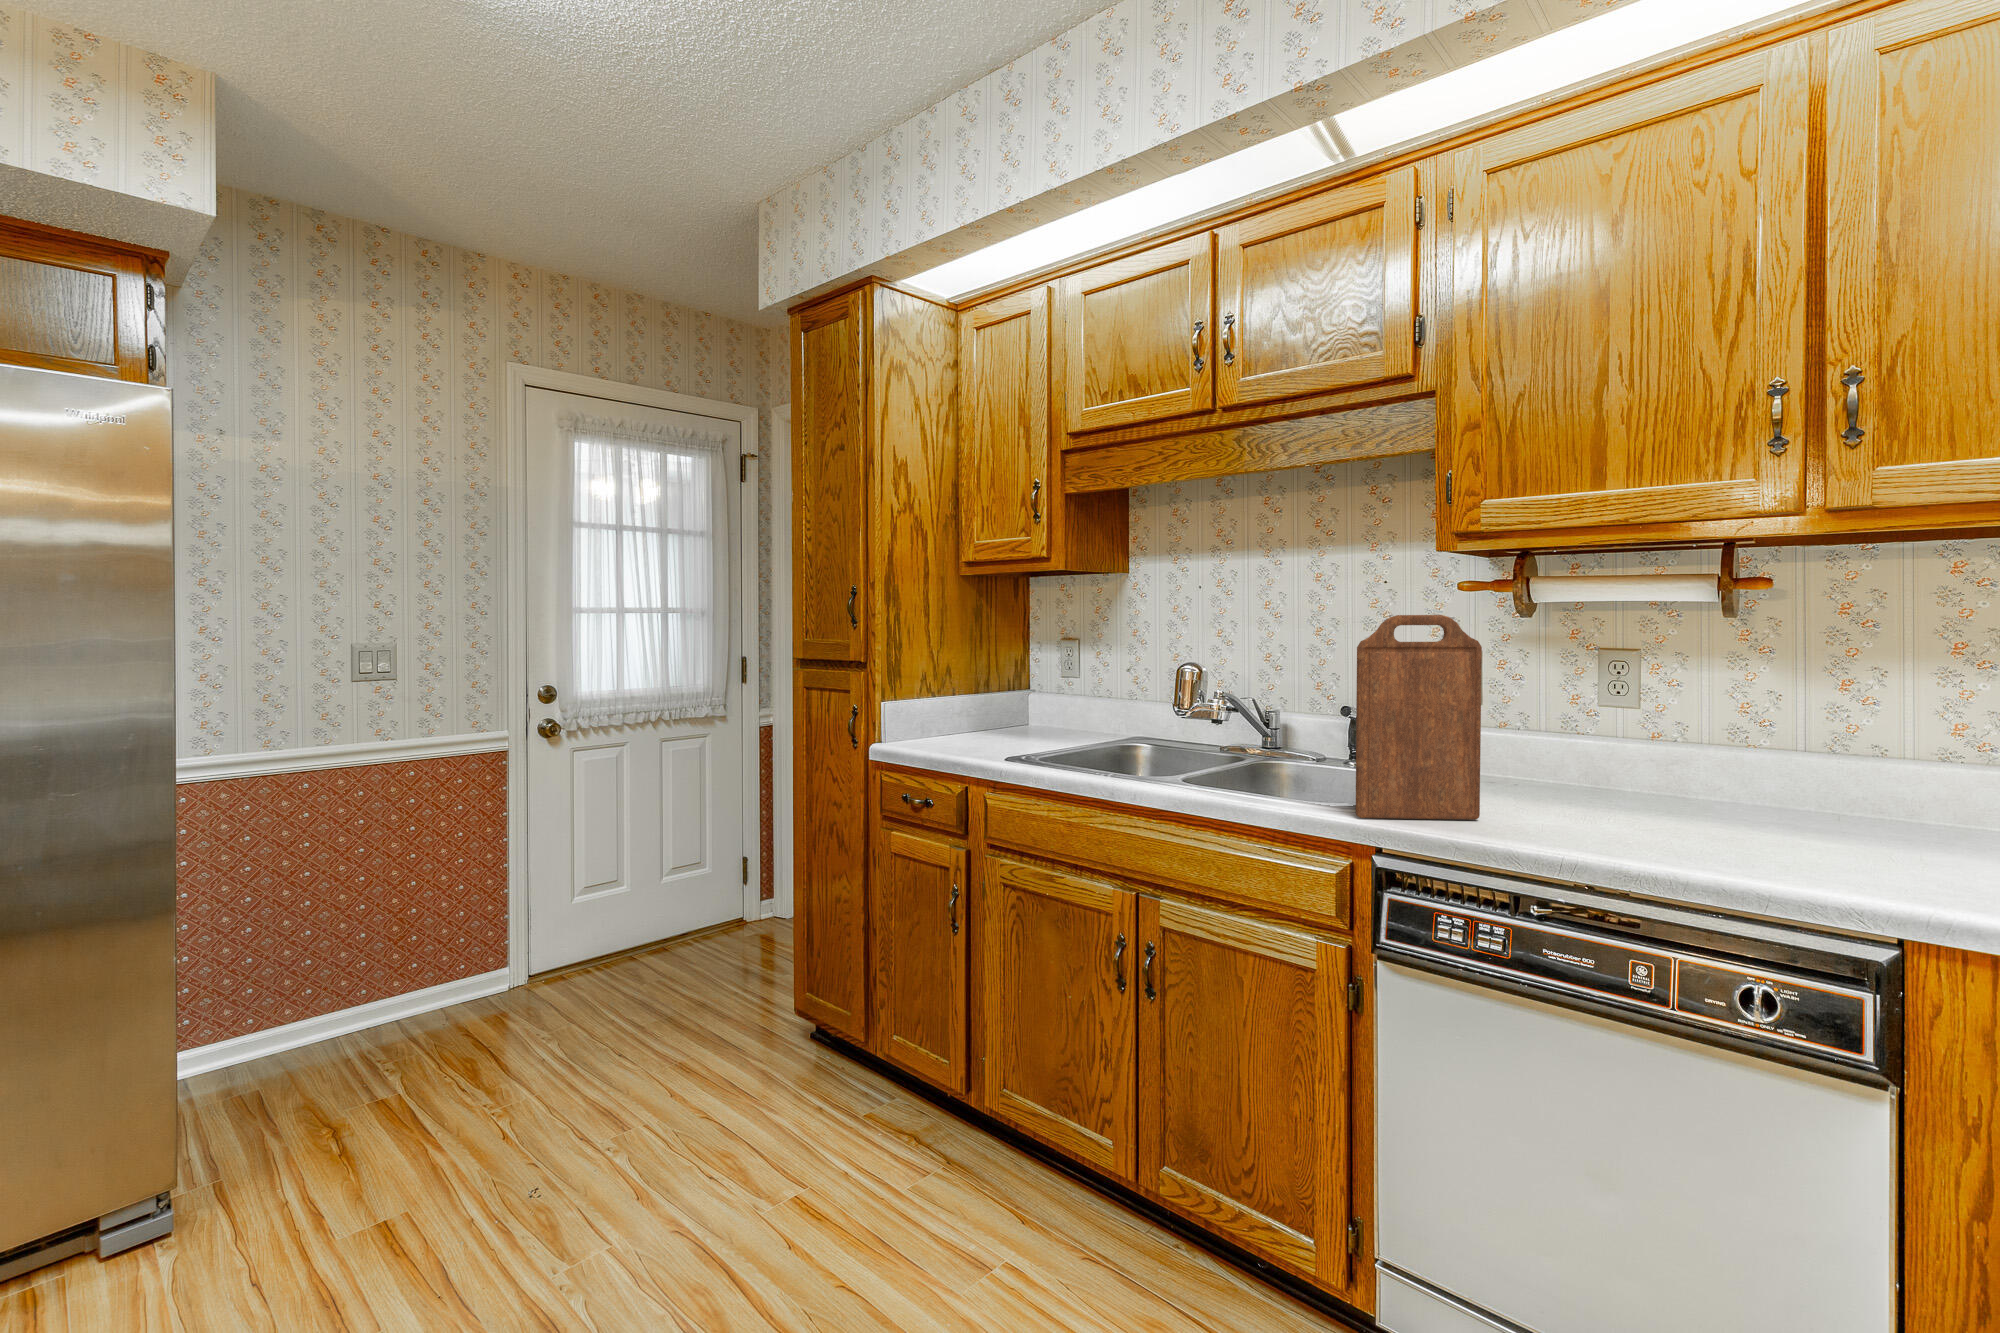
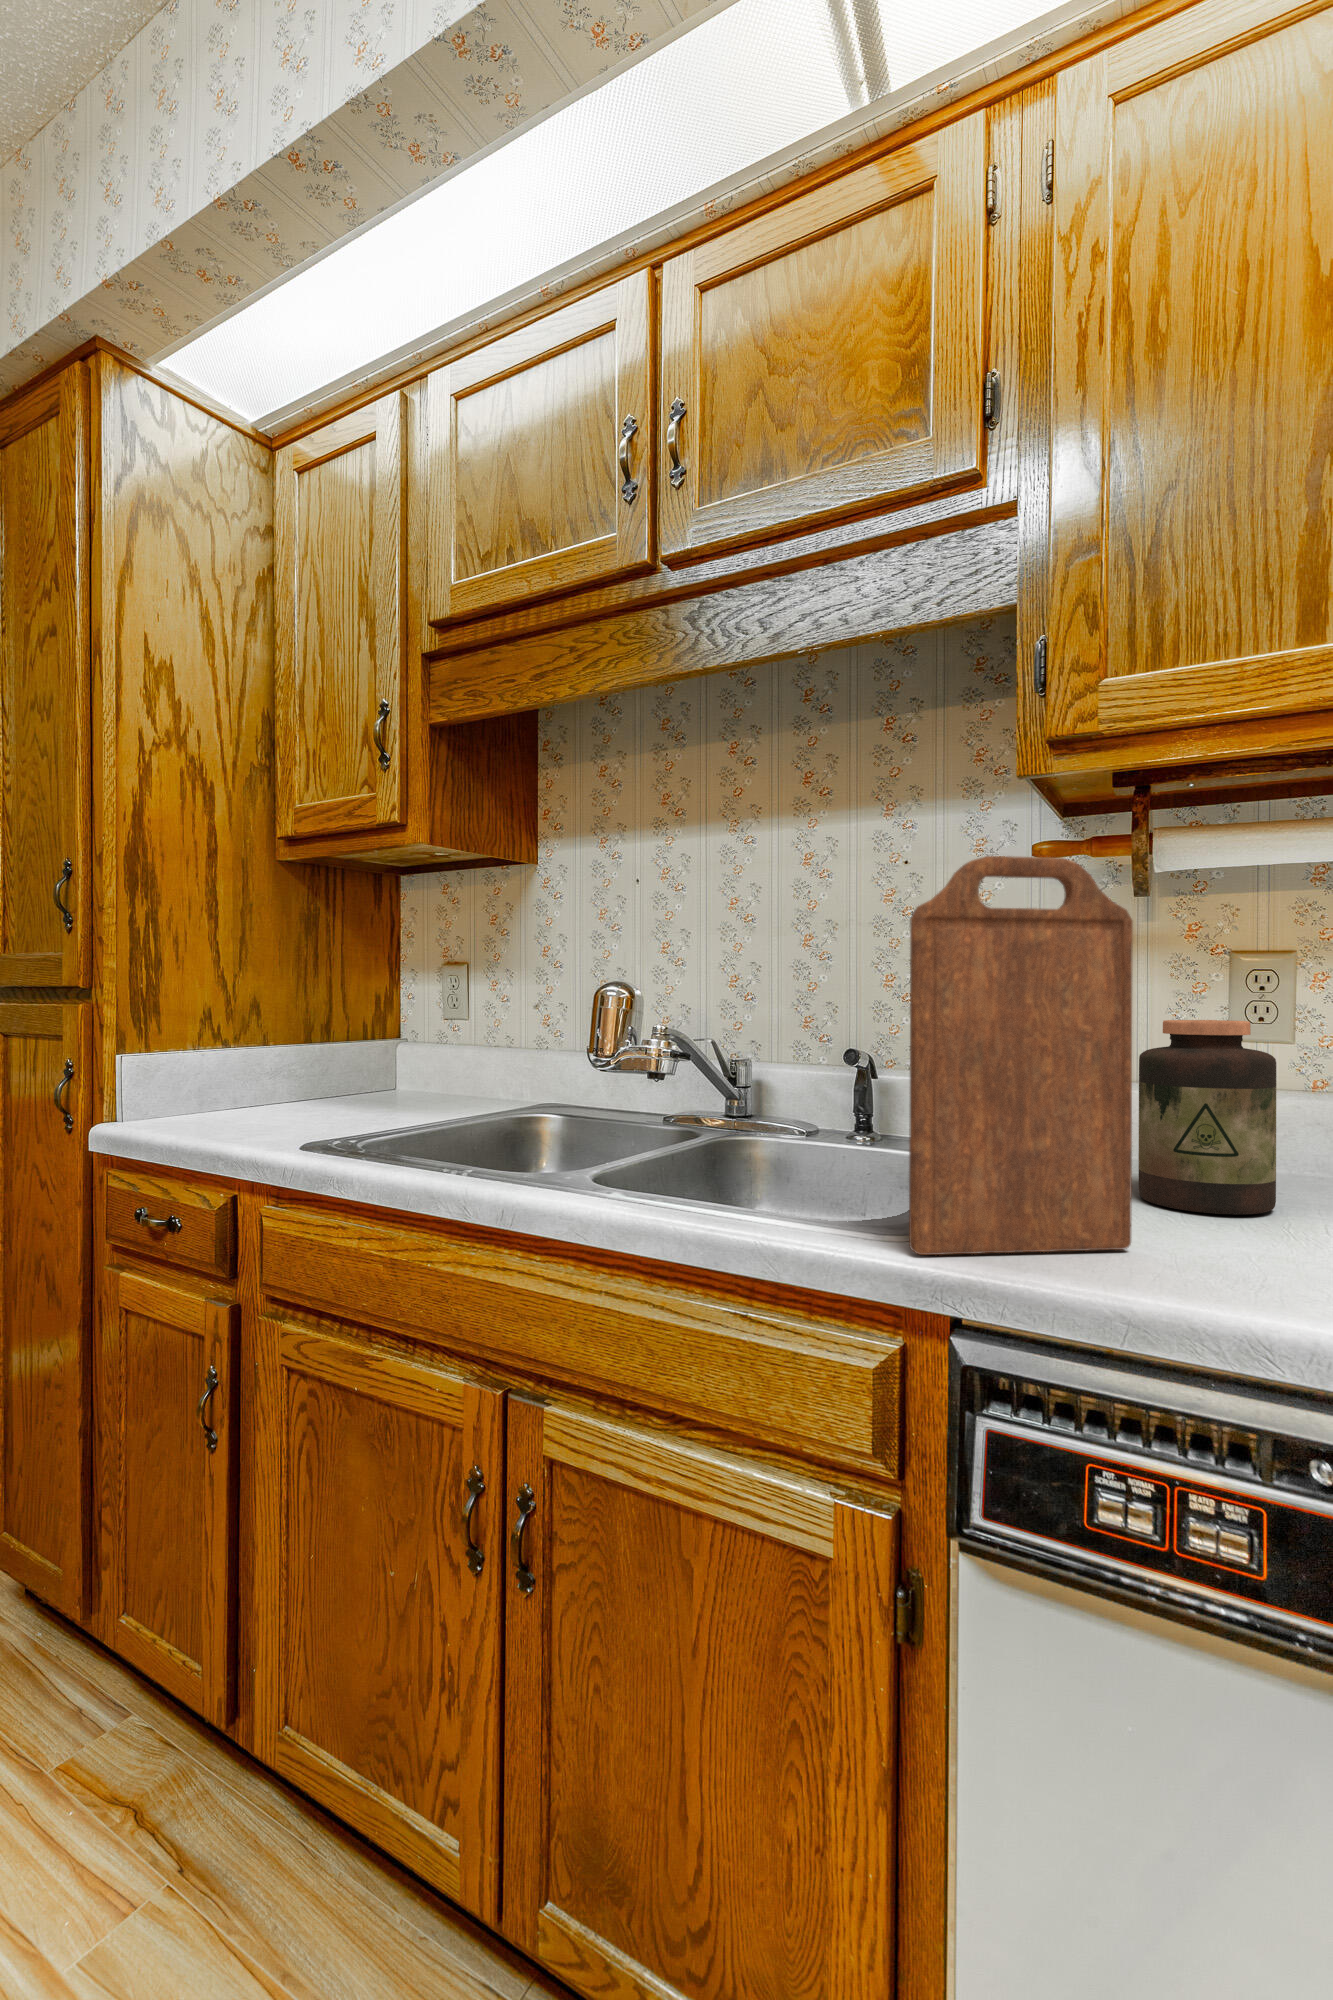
jar: none [1512,694,1595,808] -> present [1138,1020,1277,1215]

